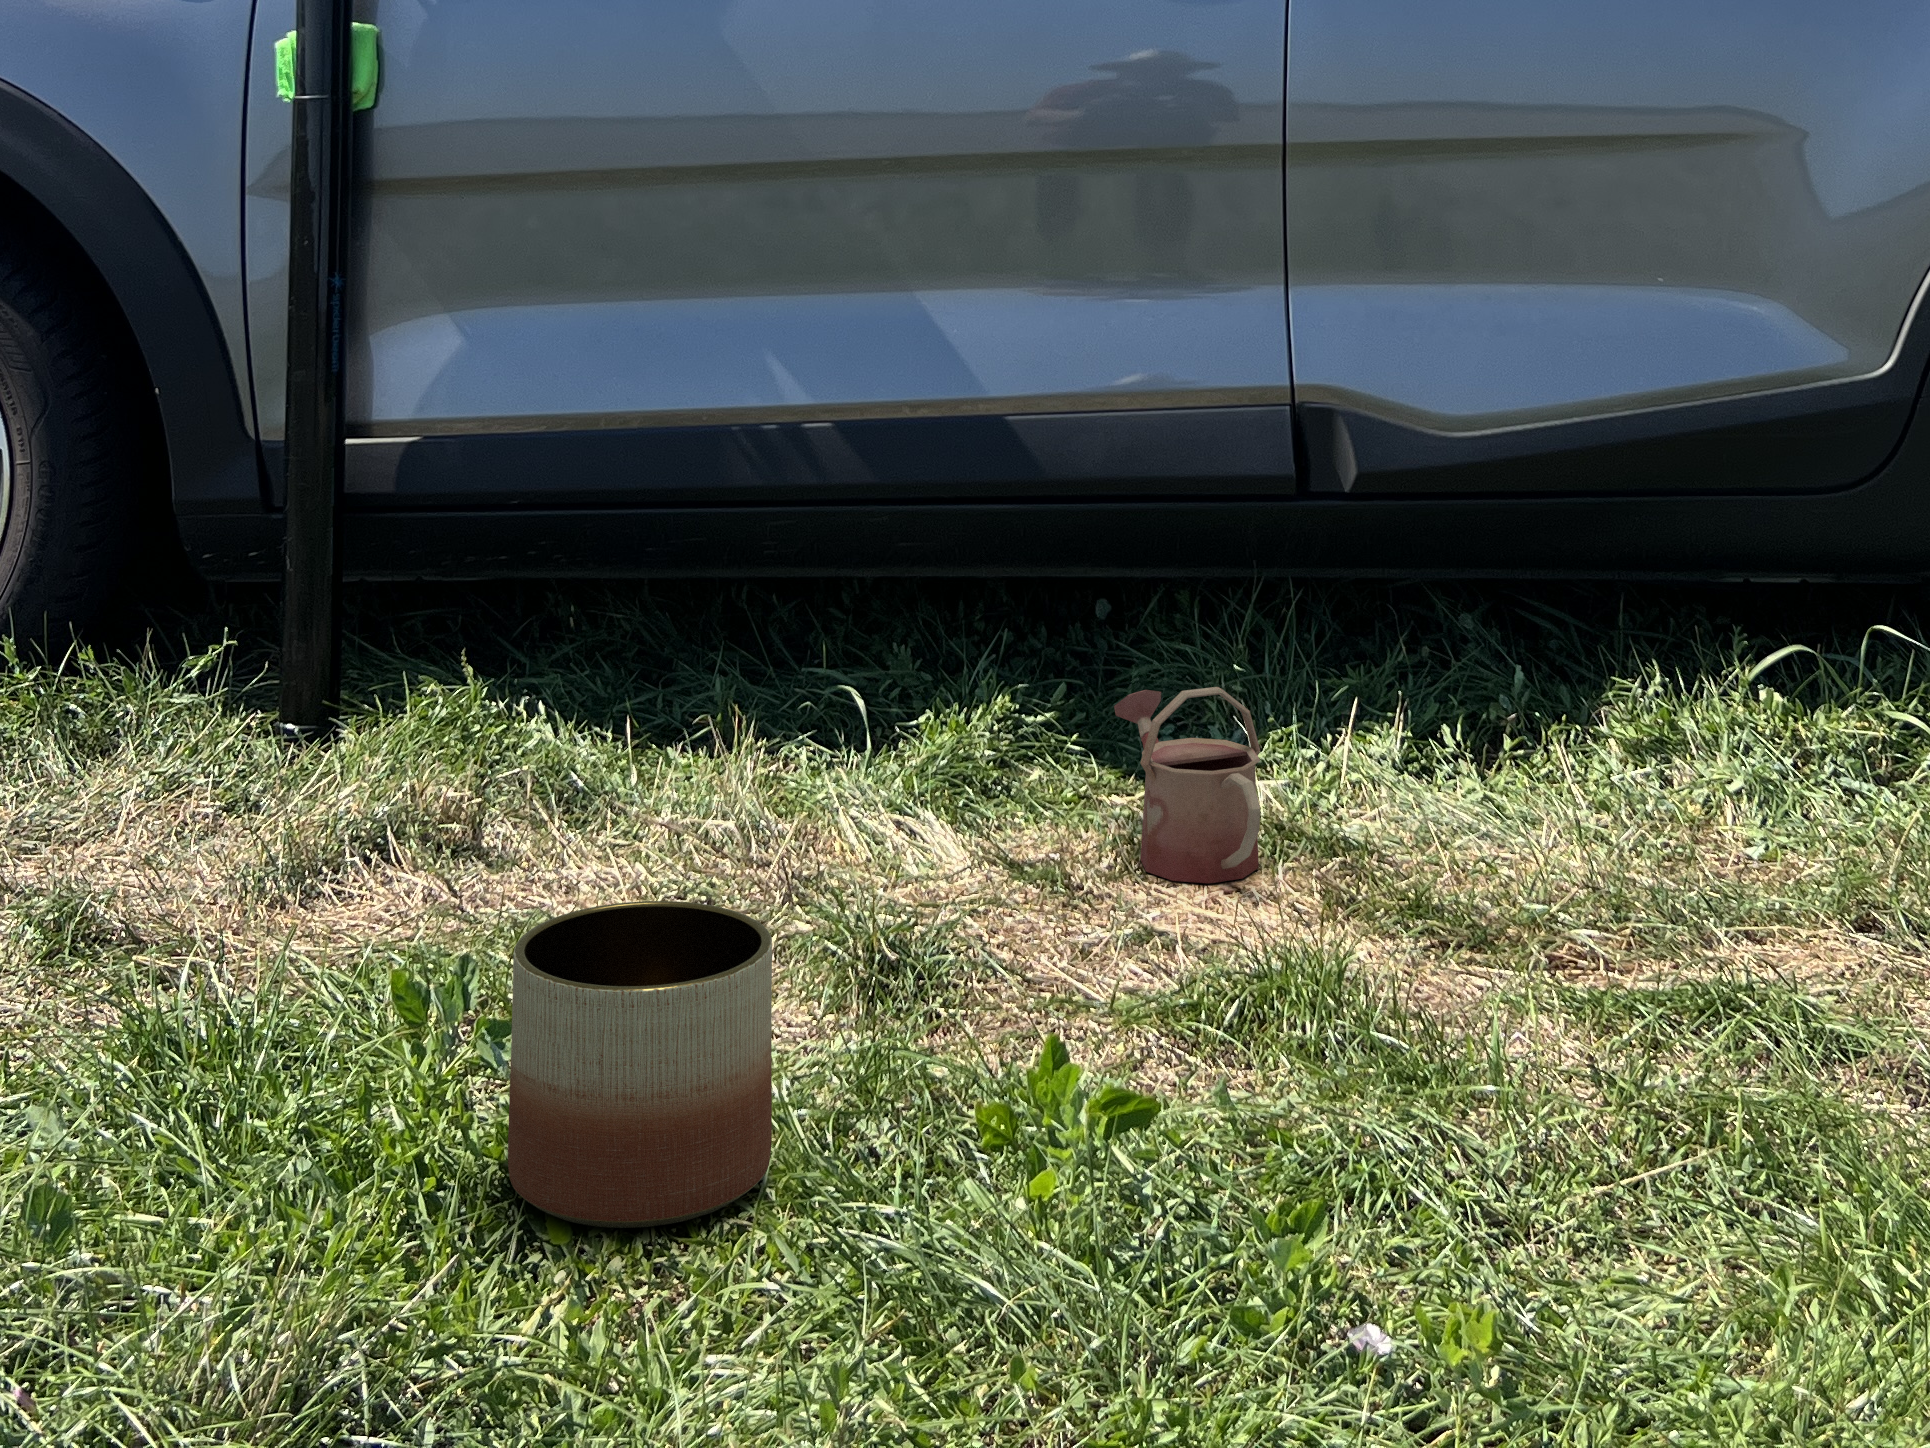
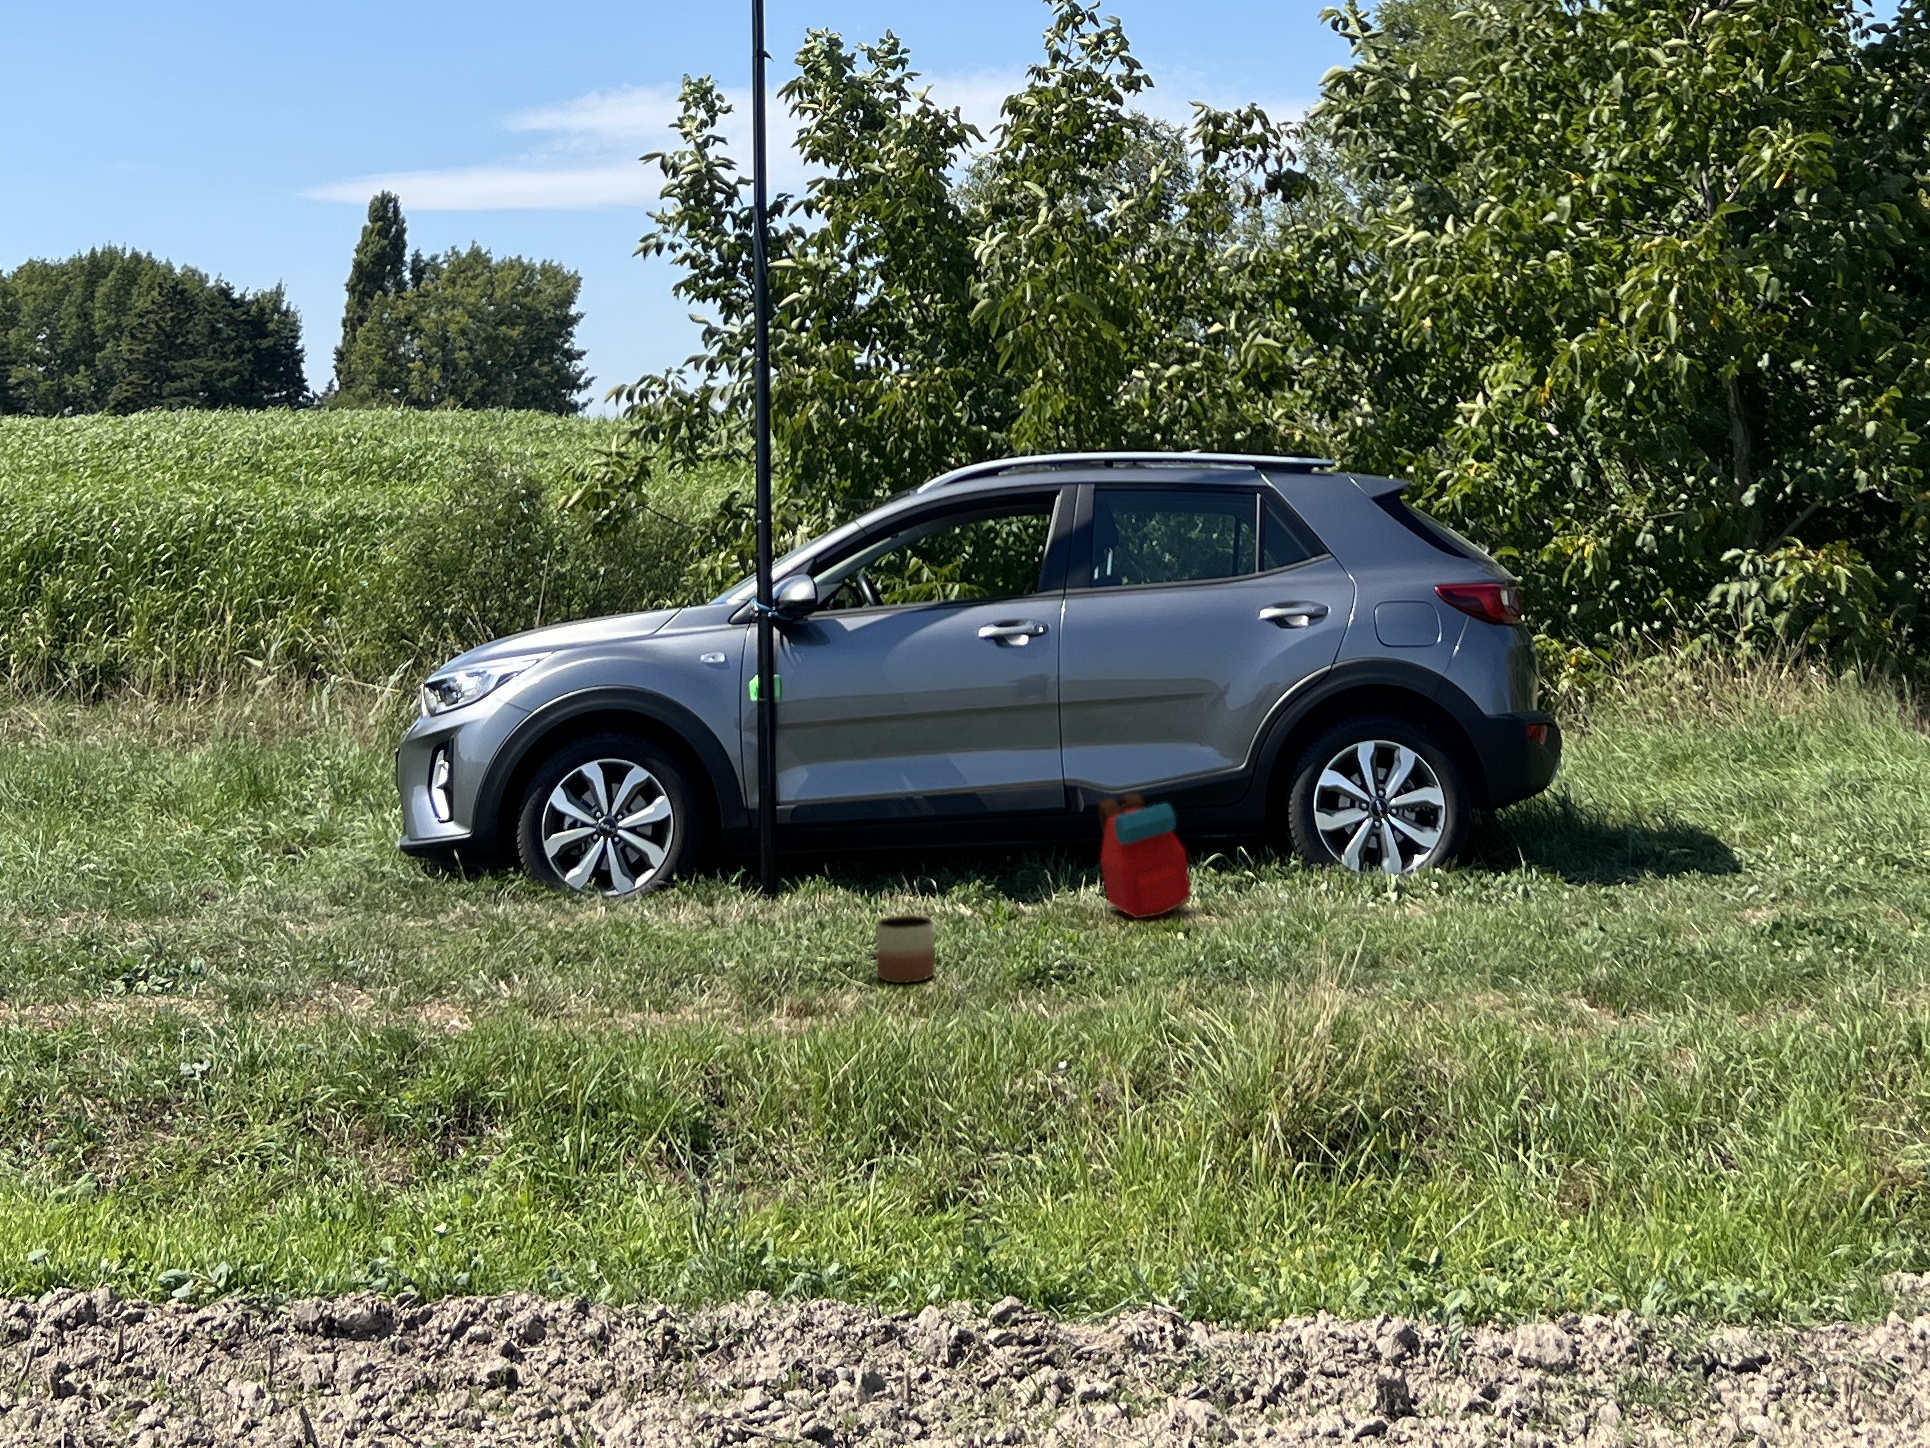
backpack: none [1415,439,1742,868] -> present [1099,793,1191,918]
watering can: present [1114,687,1260,883] -> none [1013,869,1054,925]

